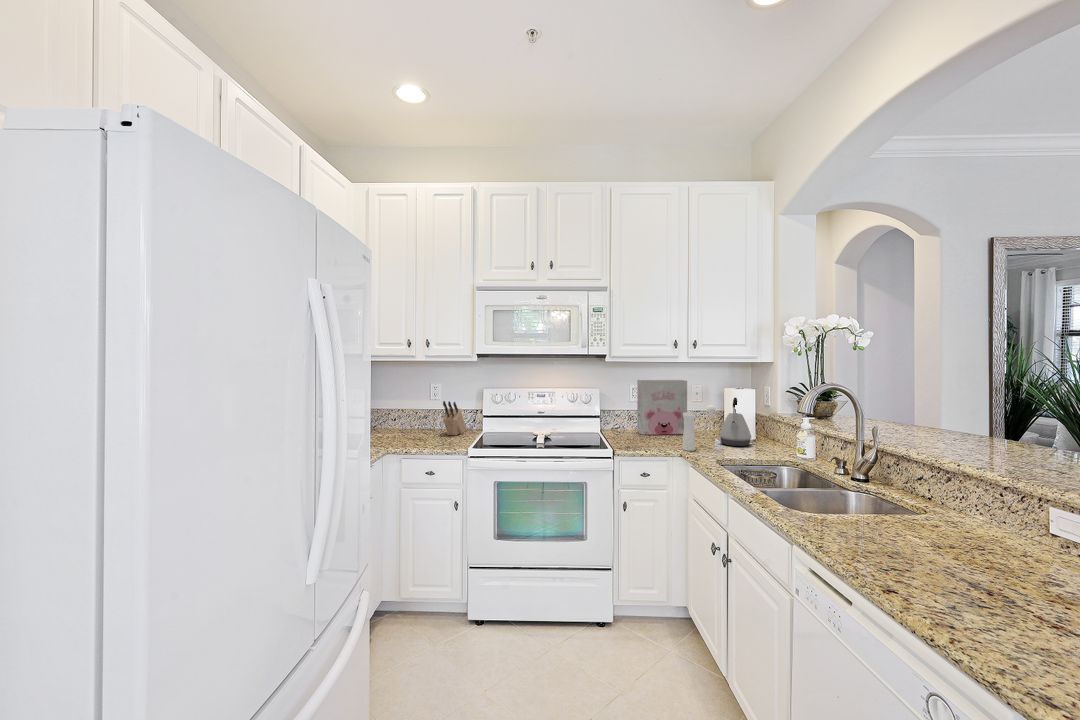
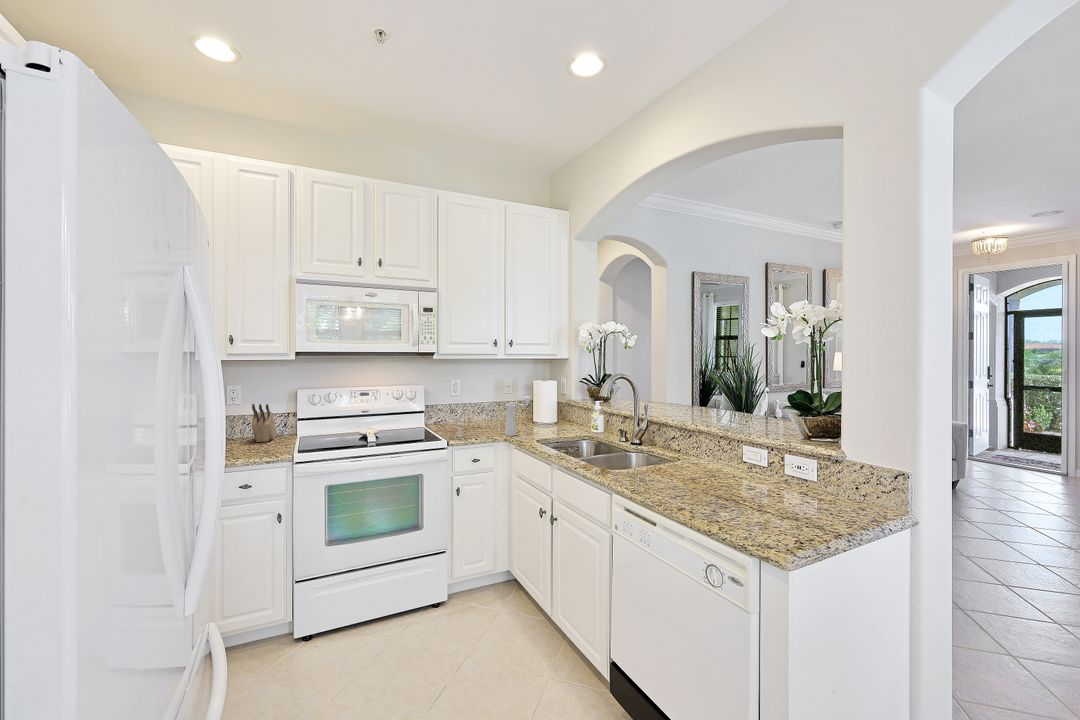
cereal box: present [637,380,687,435] -> none [458,375,502,426]
kettle: present [719,398,751,446] -> none [531,389,556,429]

